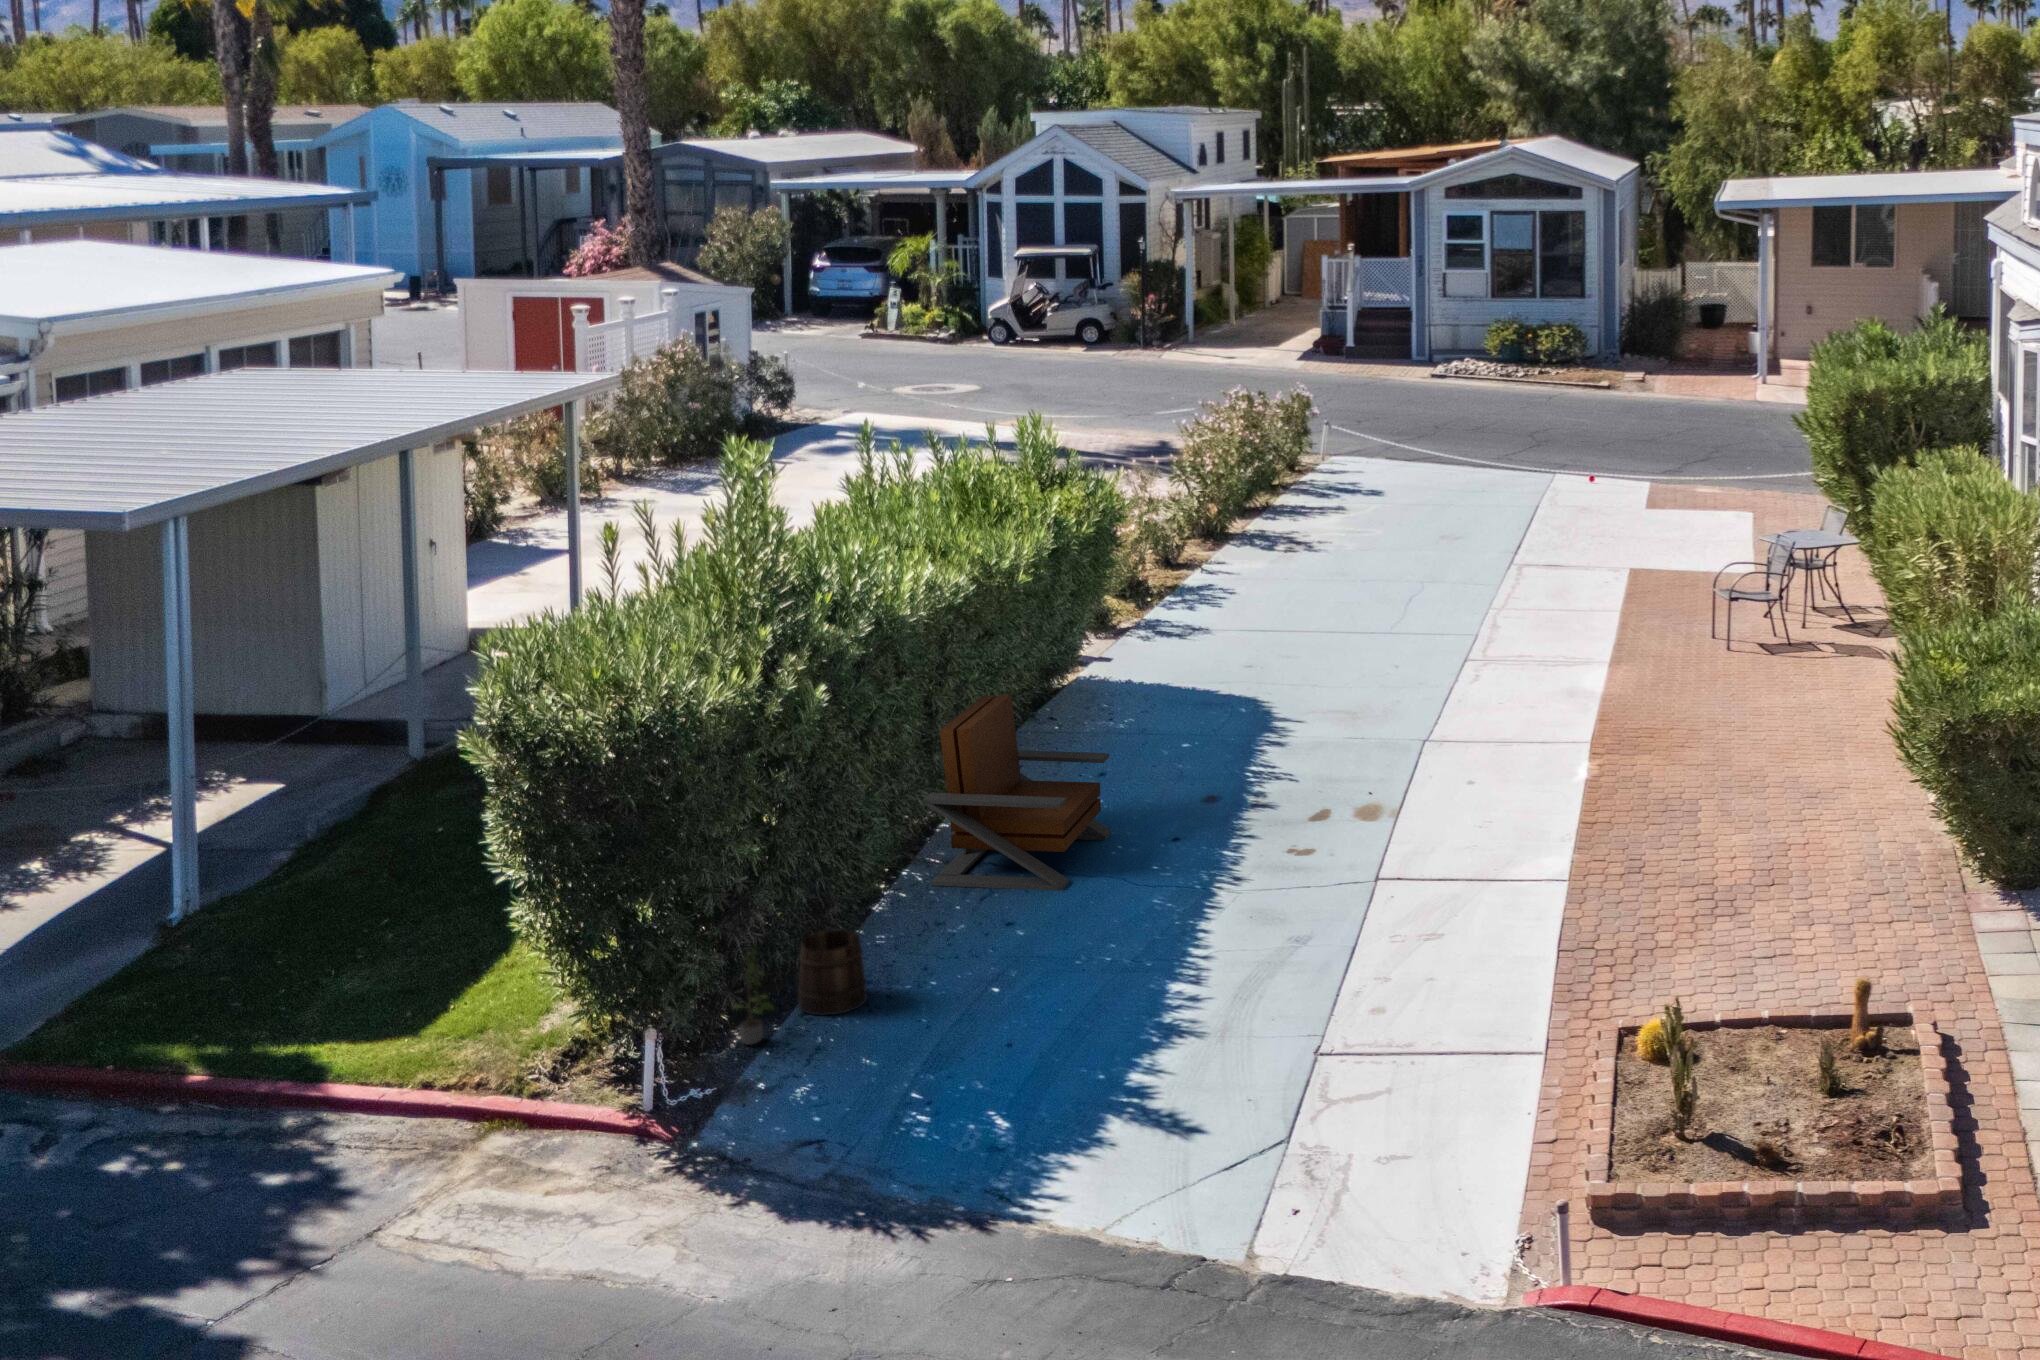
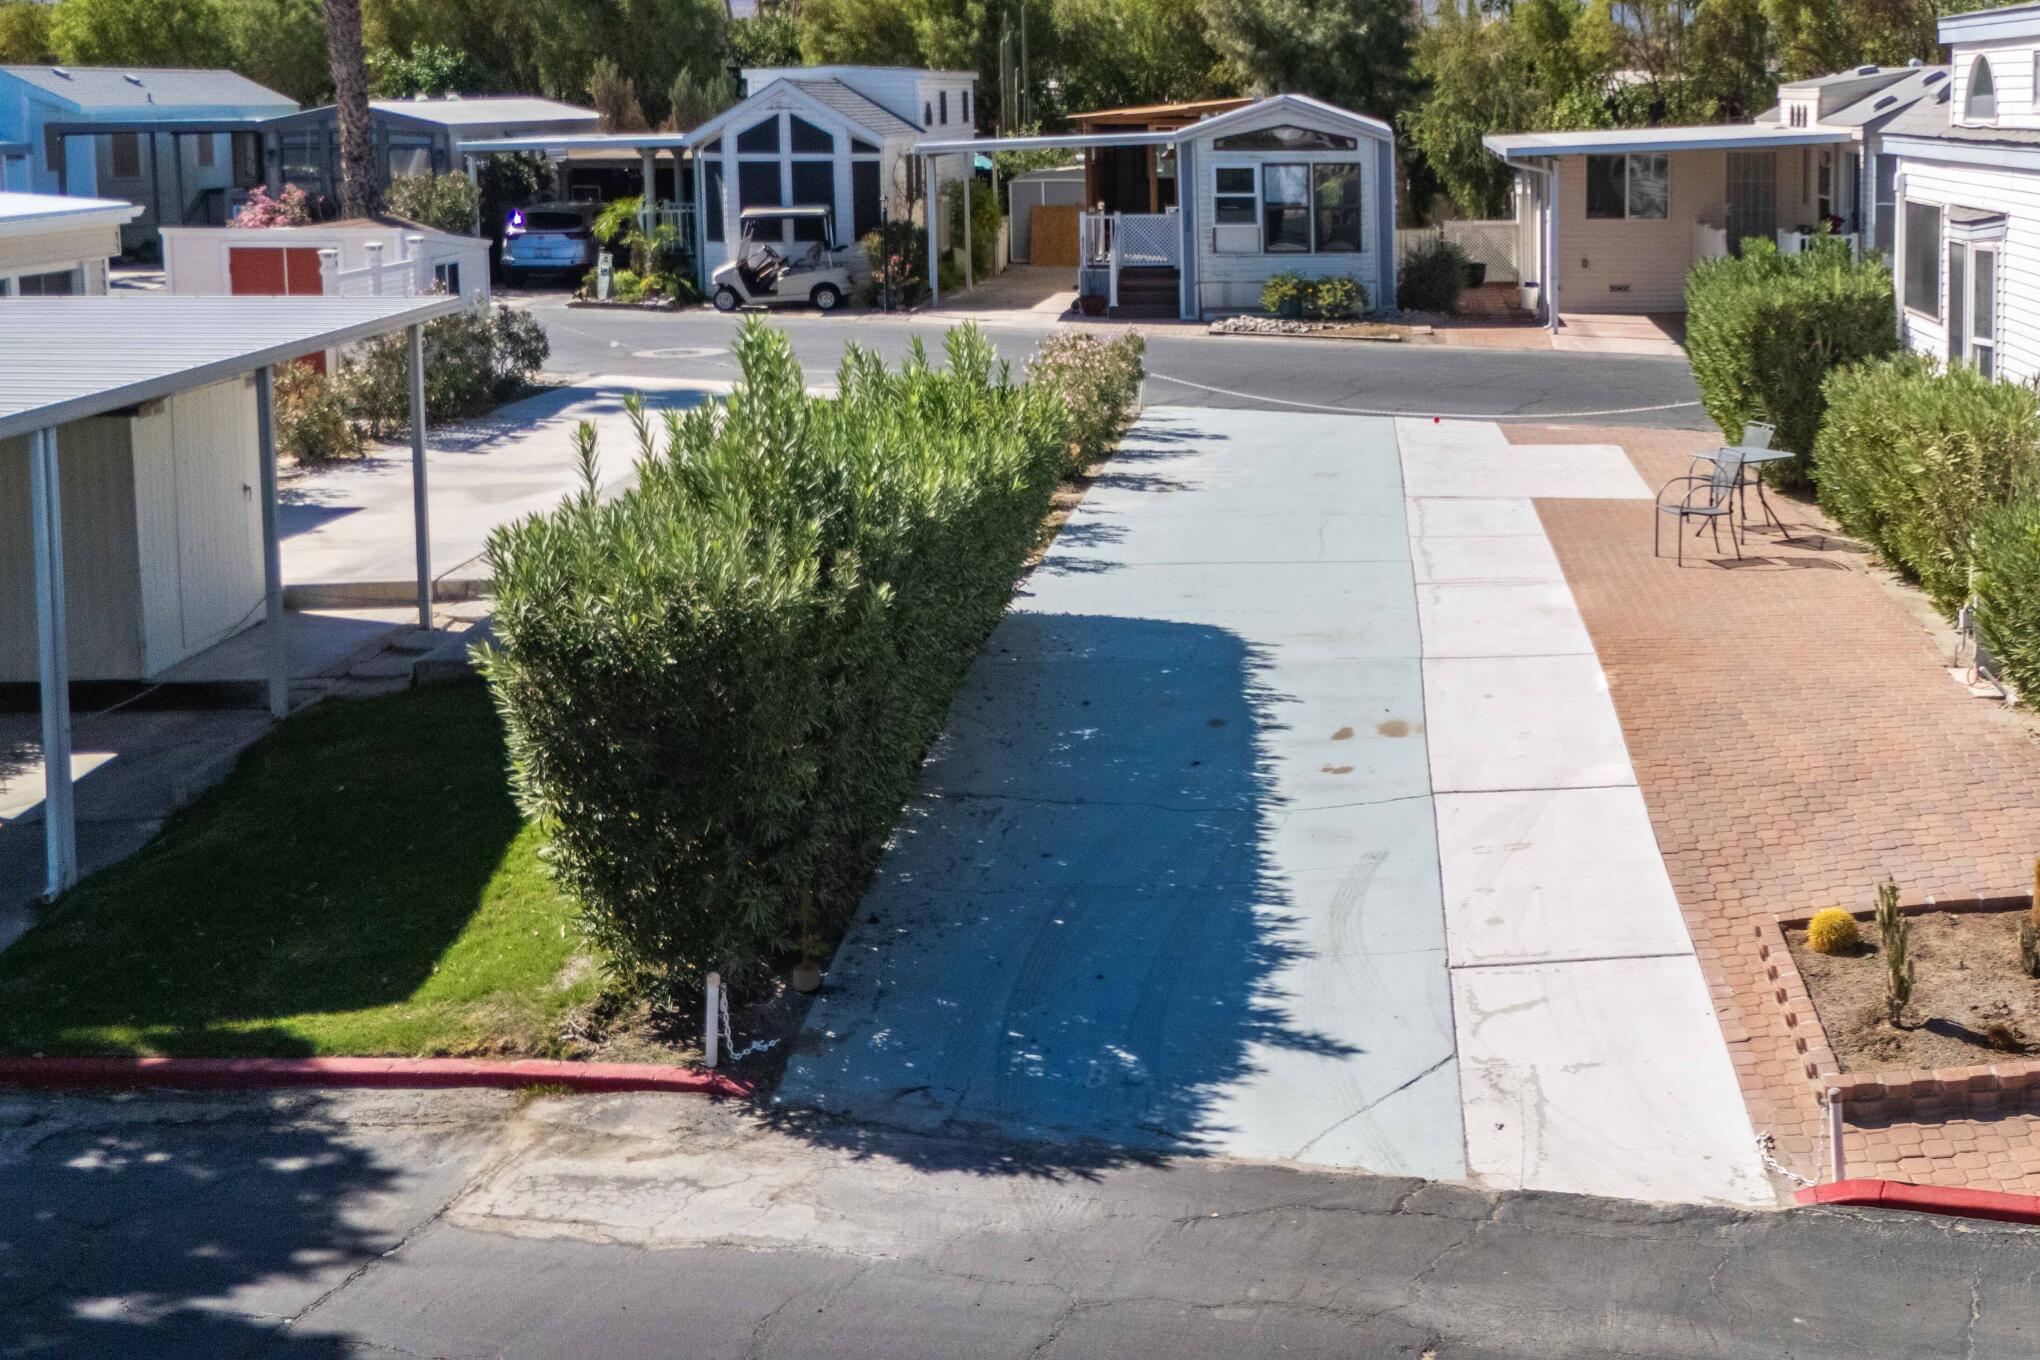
lounge chair: present [923,694,1111,891] -> none [924,612,1110,823]
bucket: present [798,930,867,1015] -> none [842,862,921,958]

